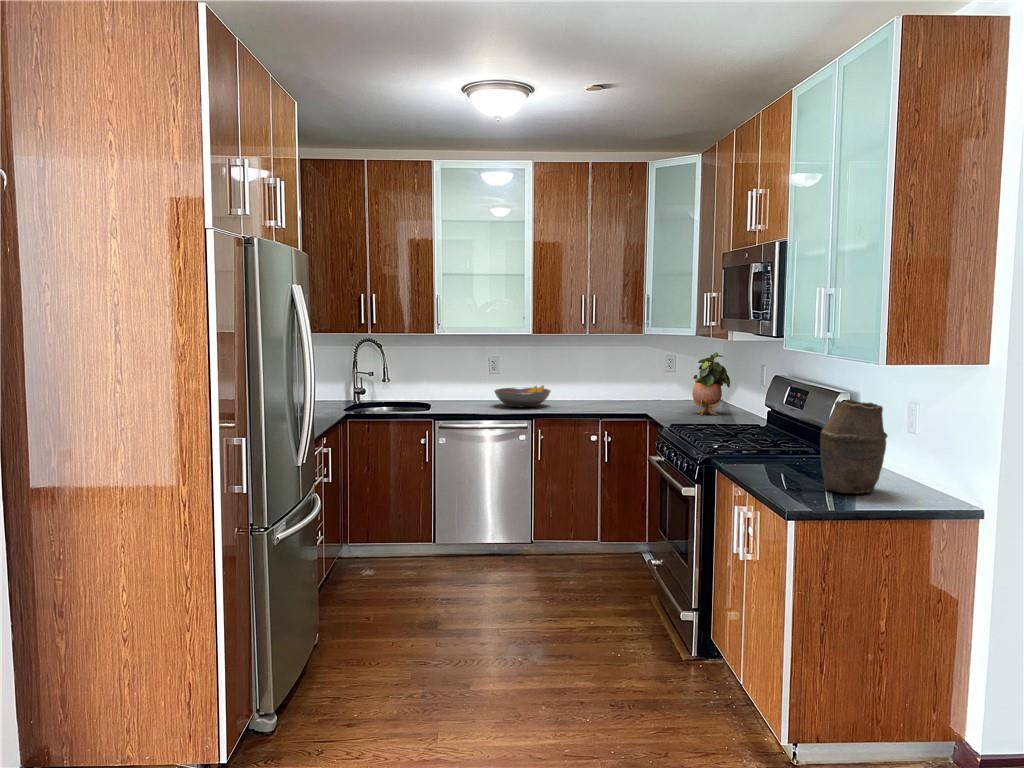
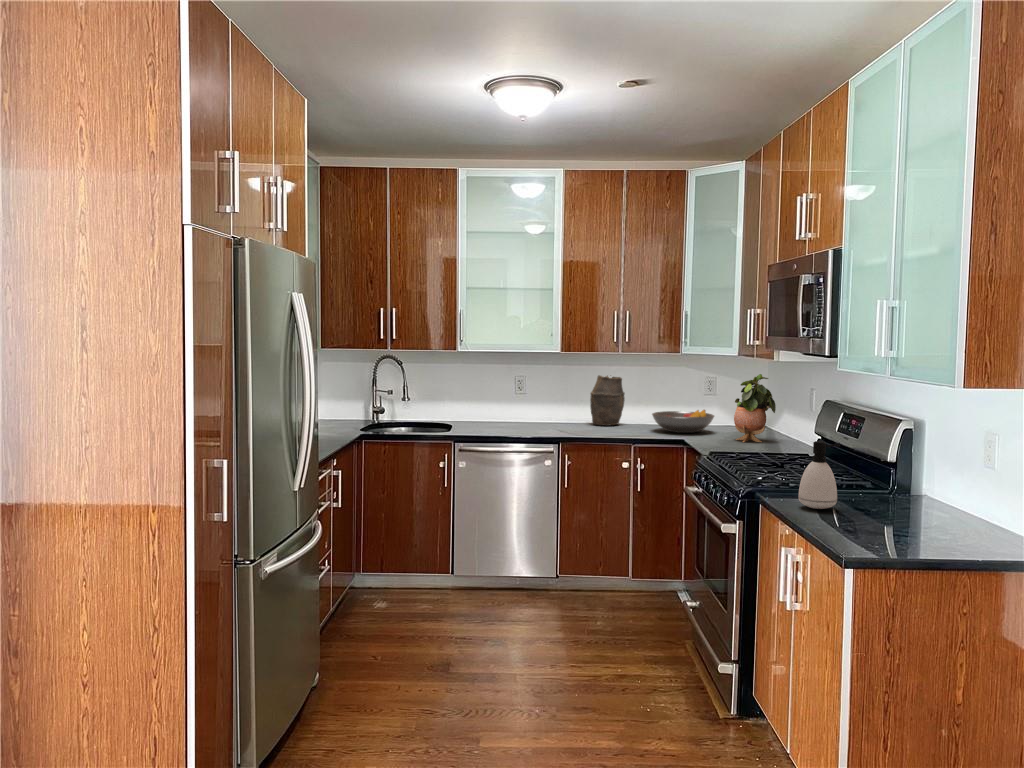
fruit bowl: present [494,386,551,407] -> present [652,410,714,433]
vase: present [820,399,887,493] -> present [590,375,625,426]
soap dispenser: none [750,412,786,472] -> present [798,441,840,509]

